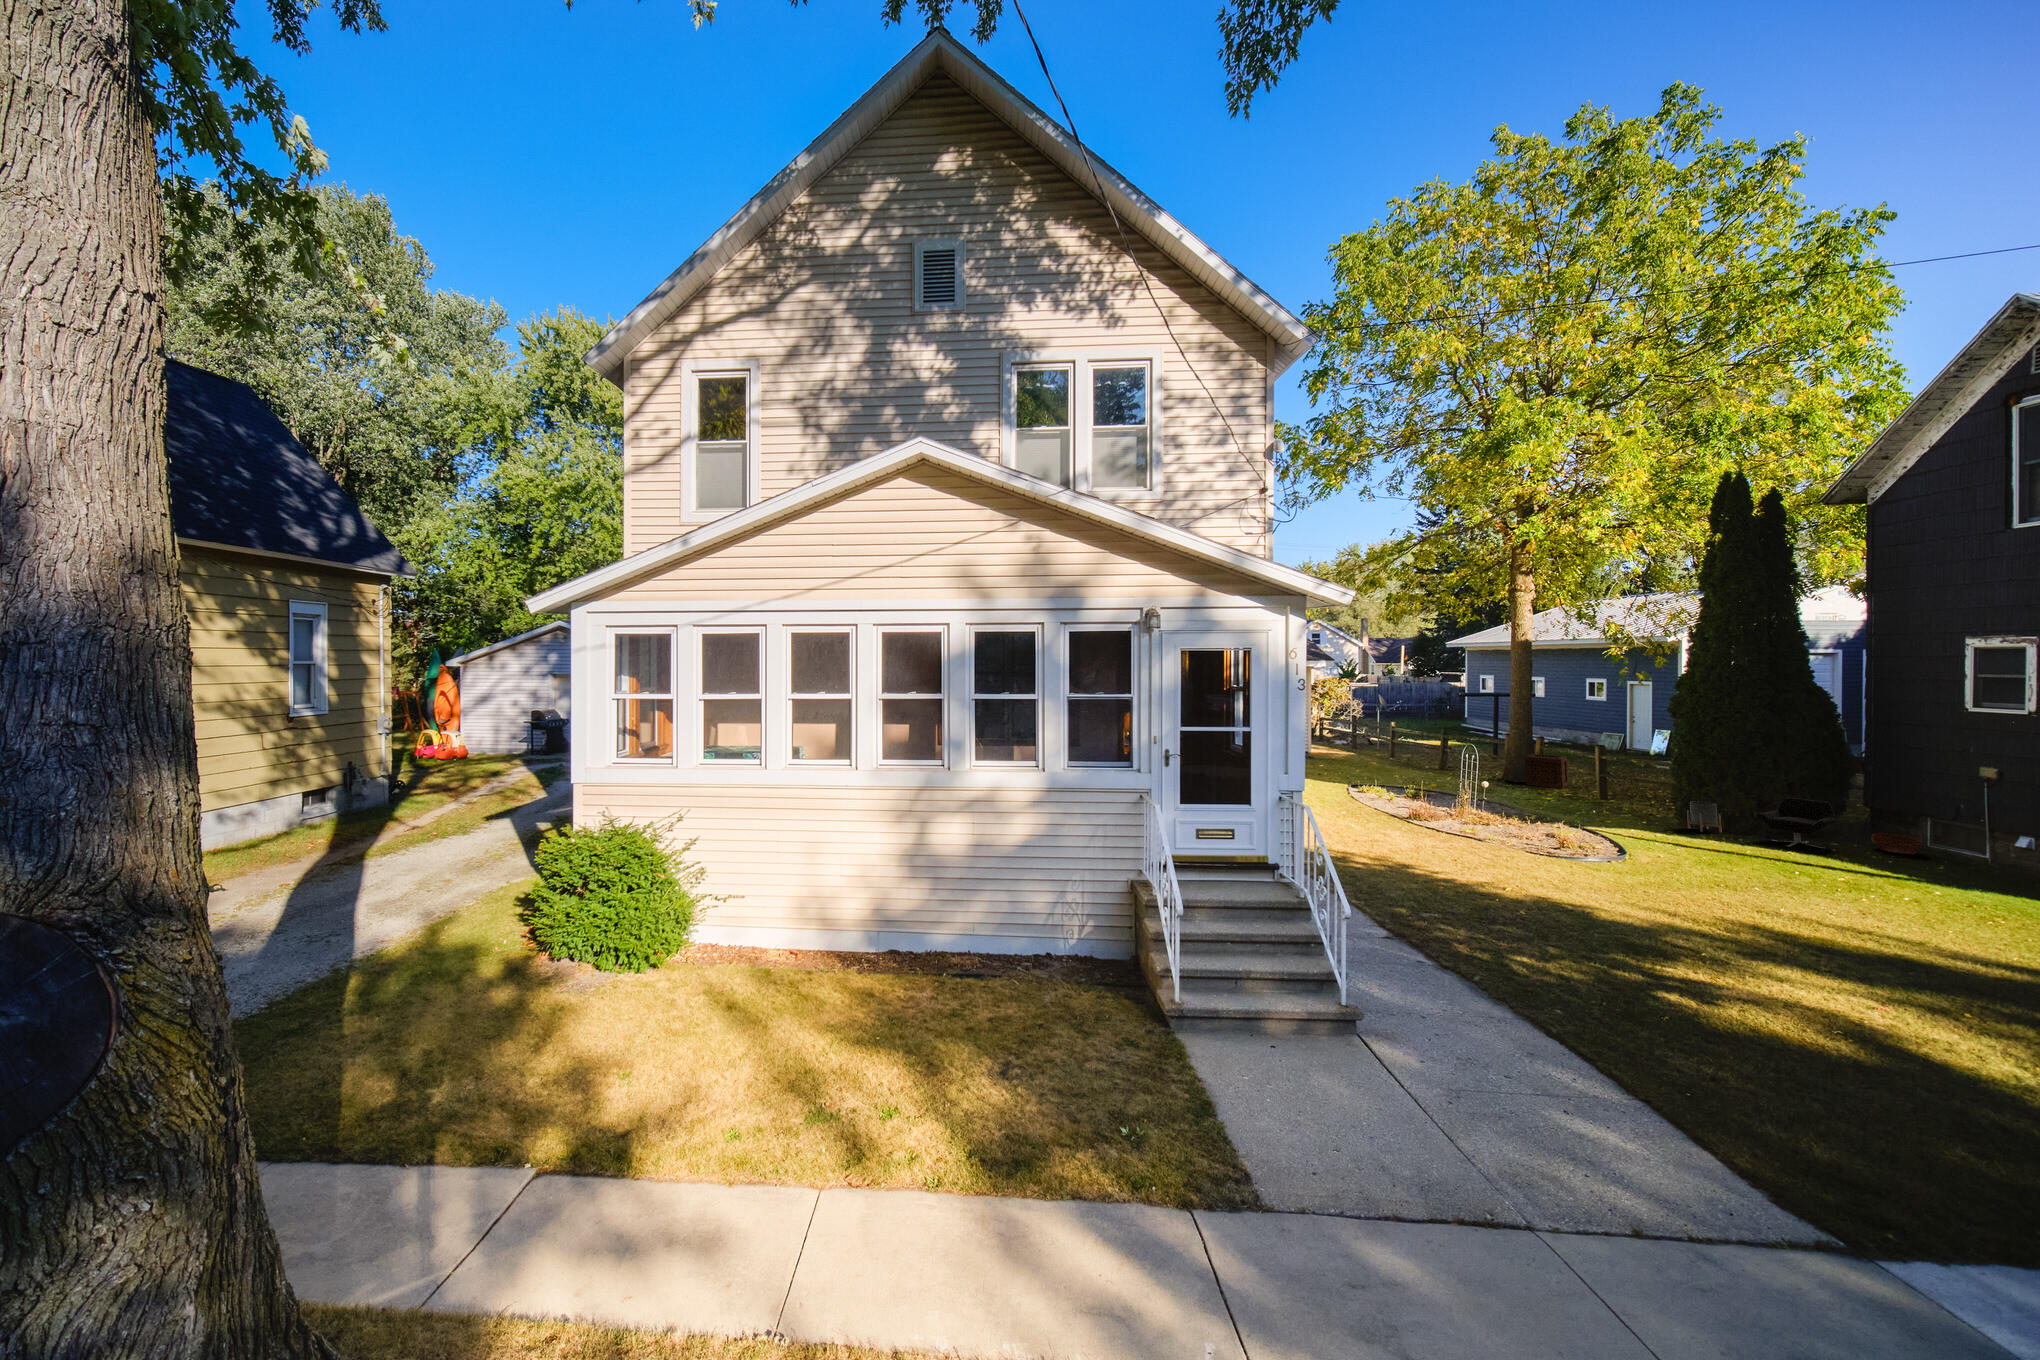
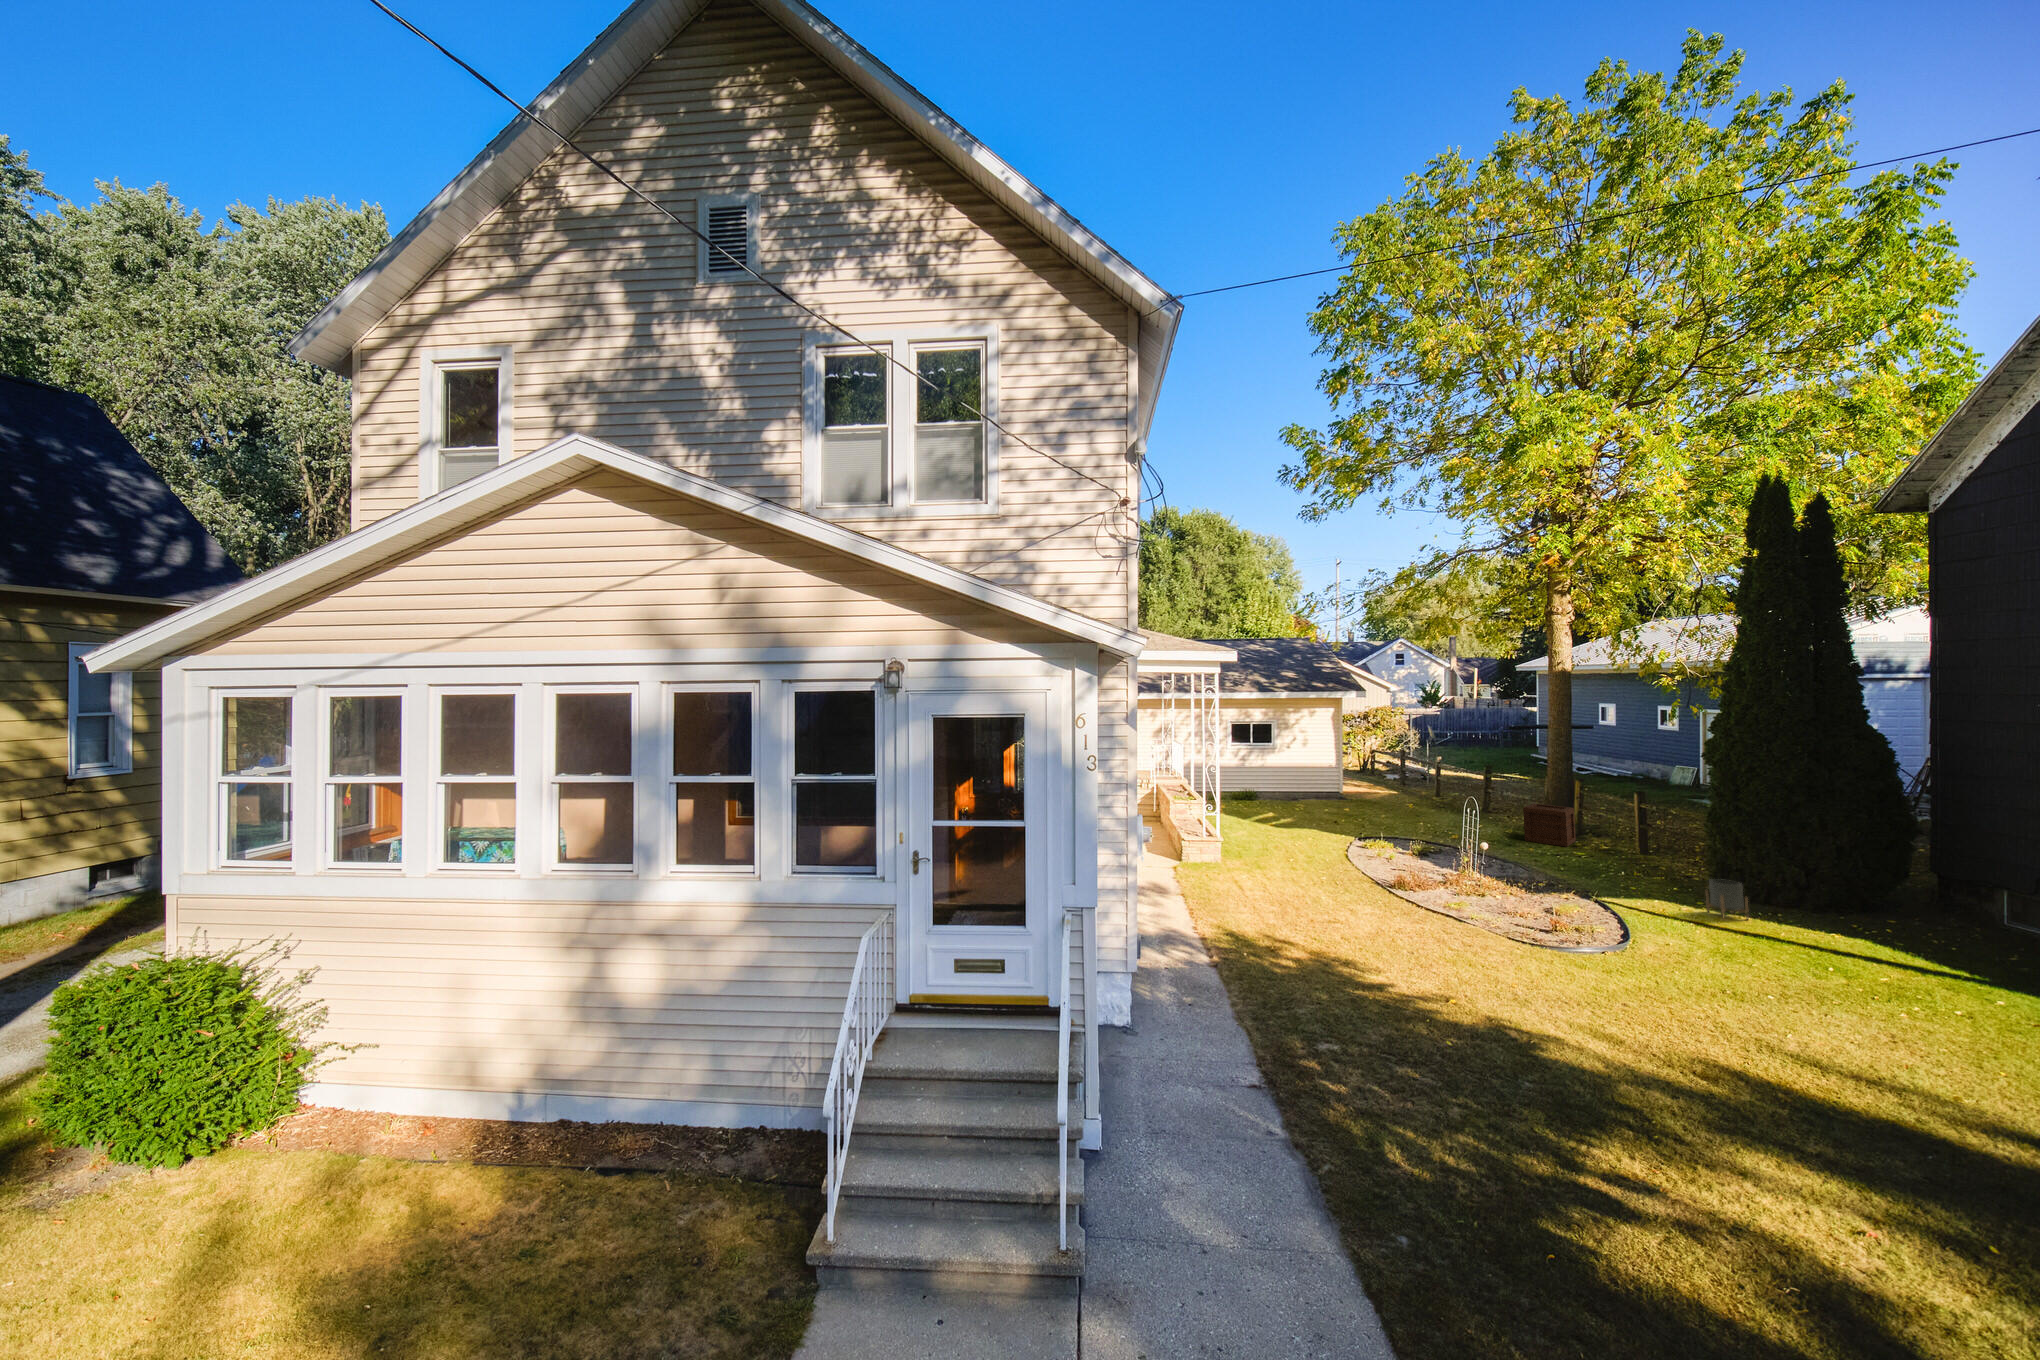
lounge chair: present [1757,797,1837,848] -> none [1792,879,1896,949]
basket: present [1871,833,1923,855] -> none [1942,929,2011,963]

